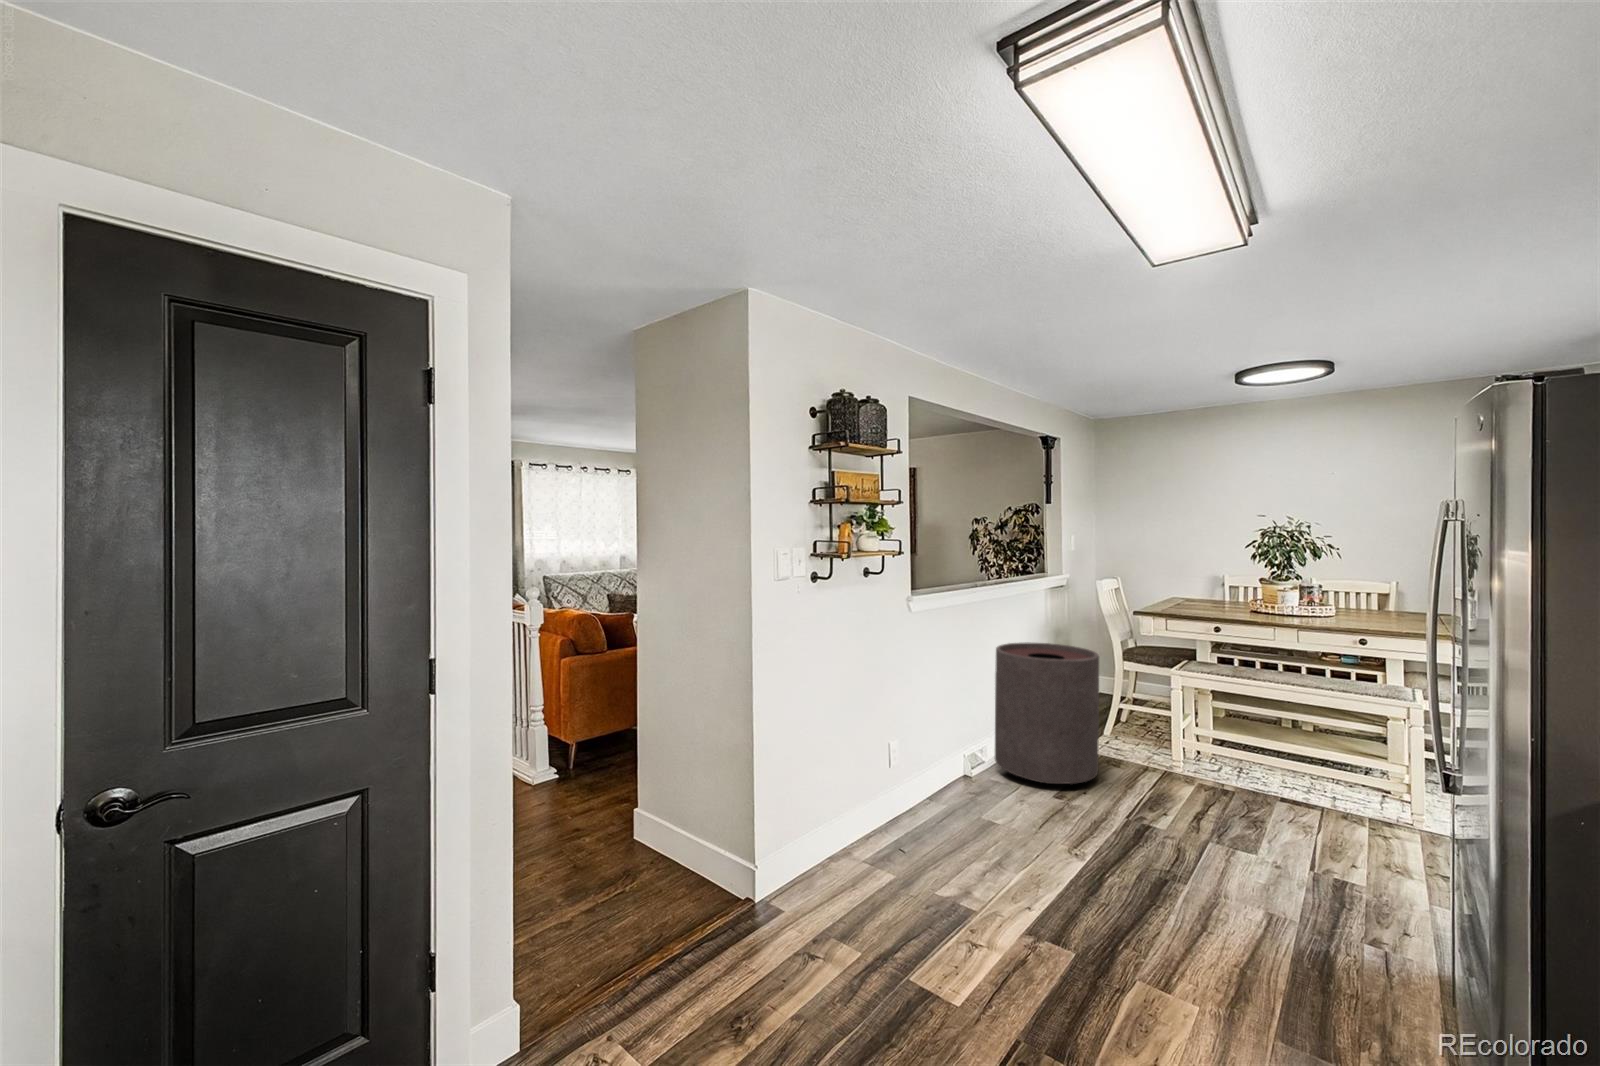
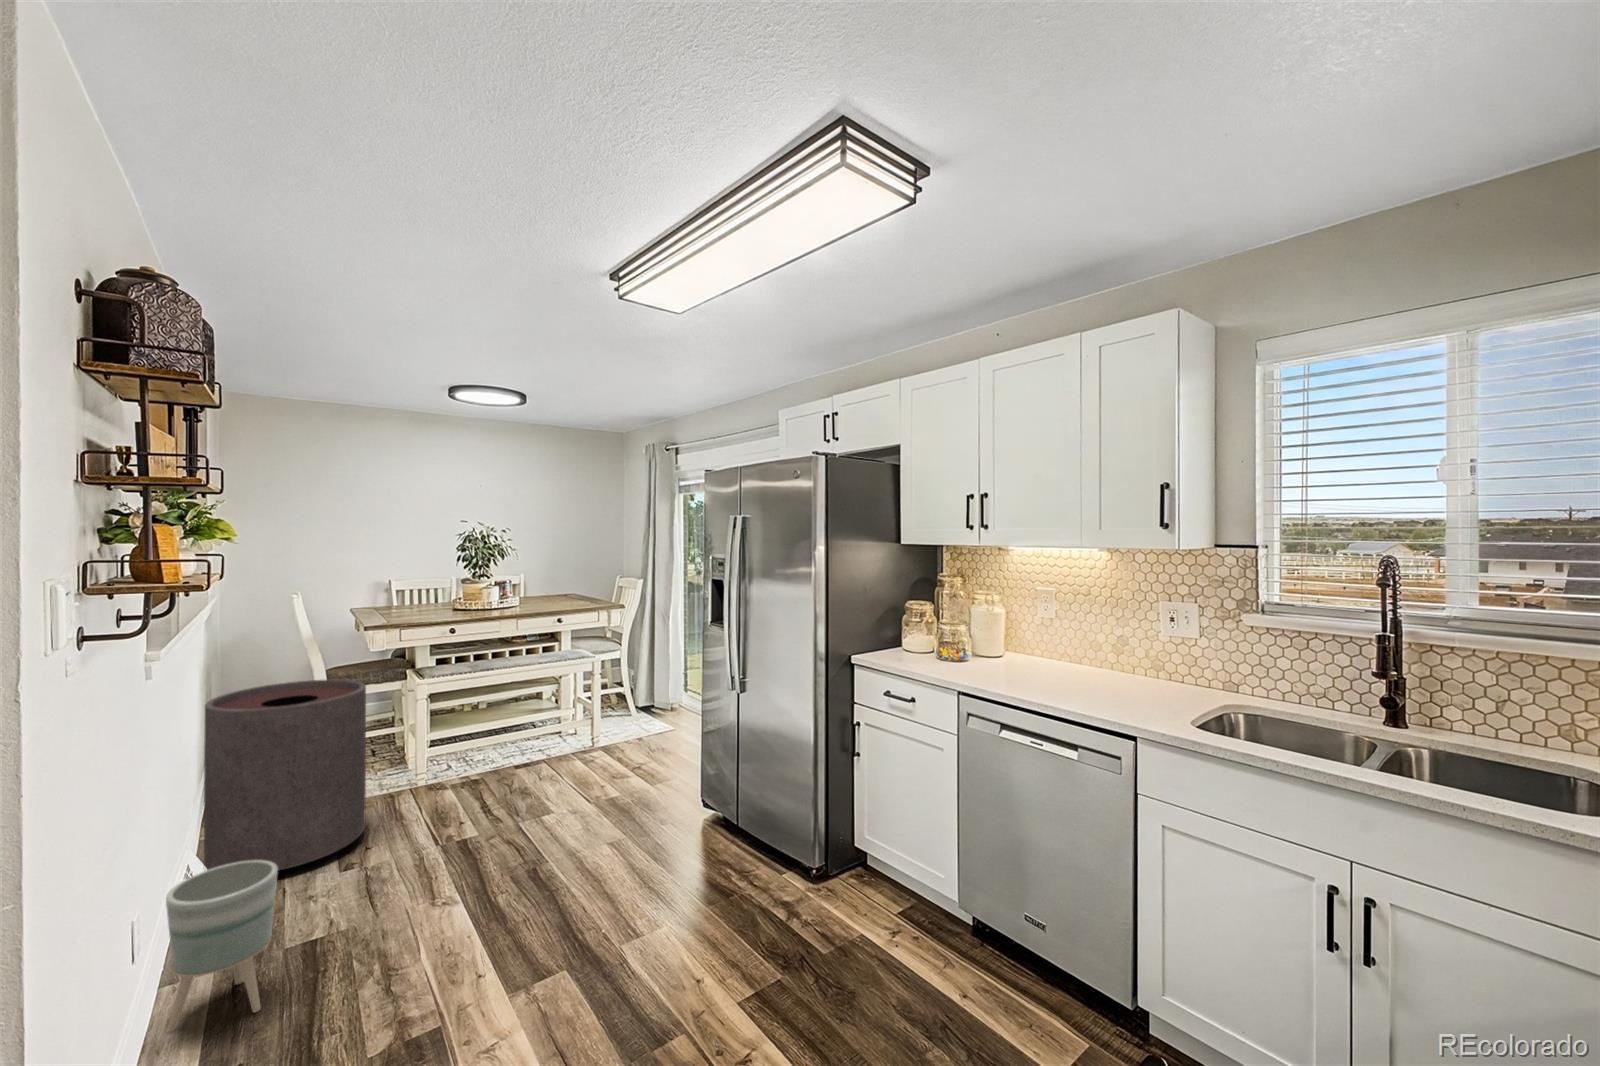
planter: none [899,738,953,838] -> present [166,860,278,1032]

